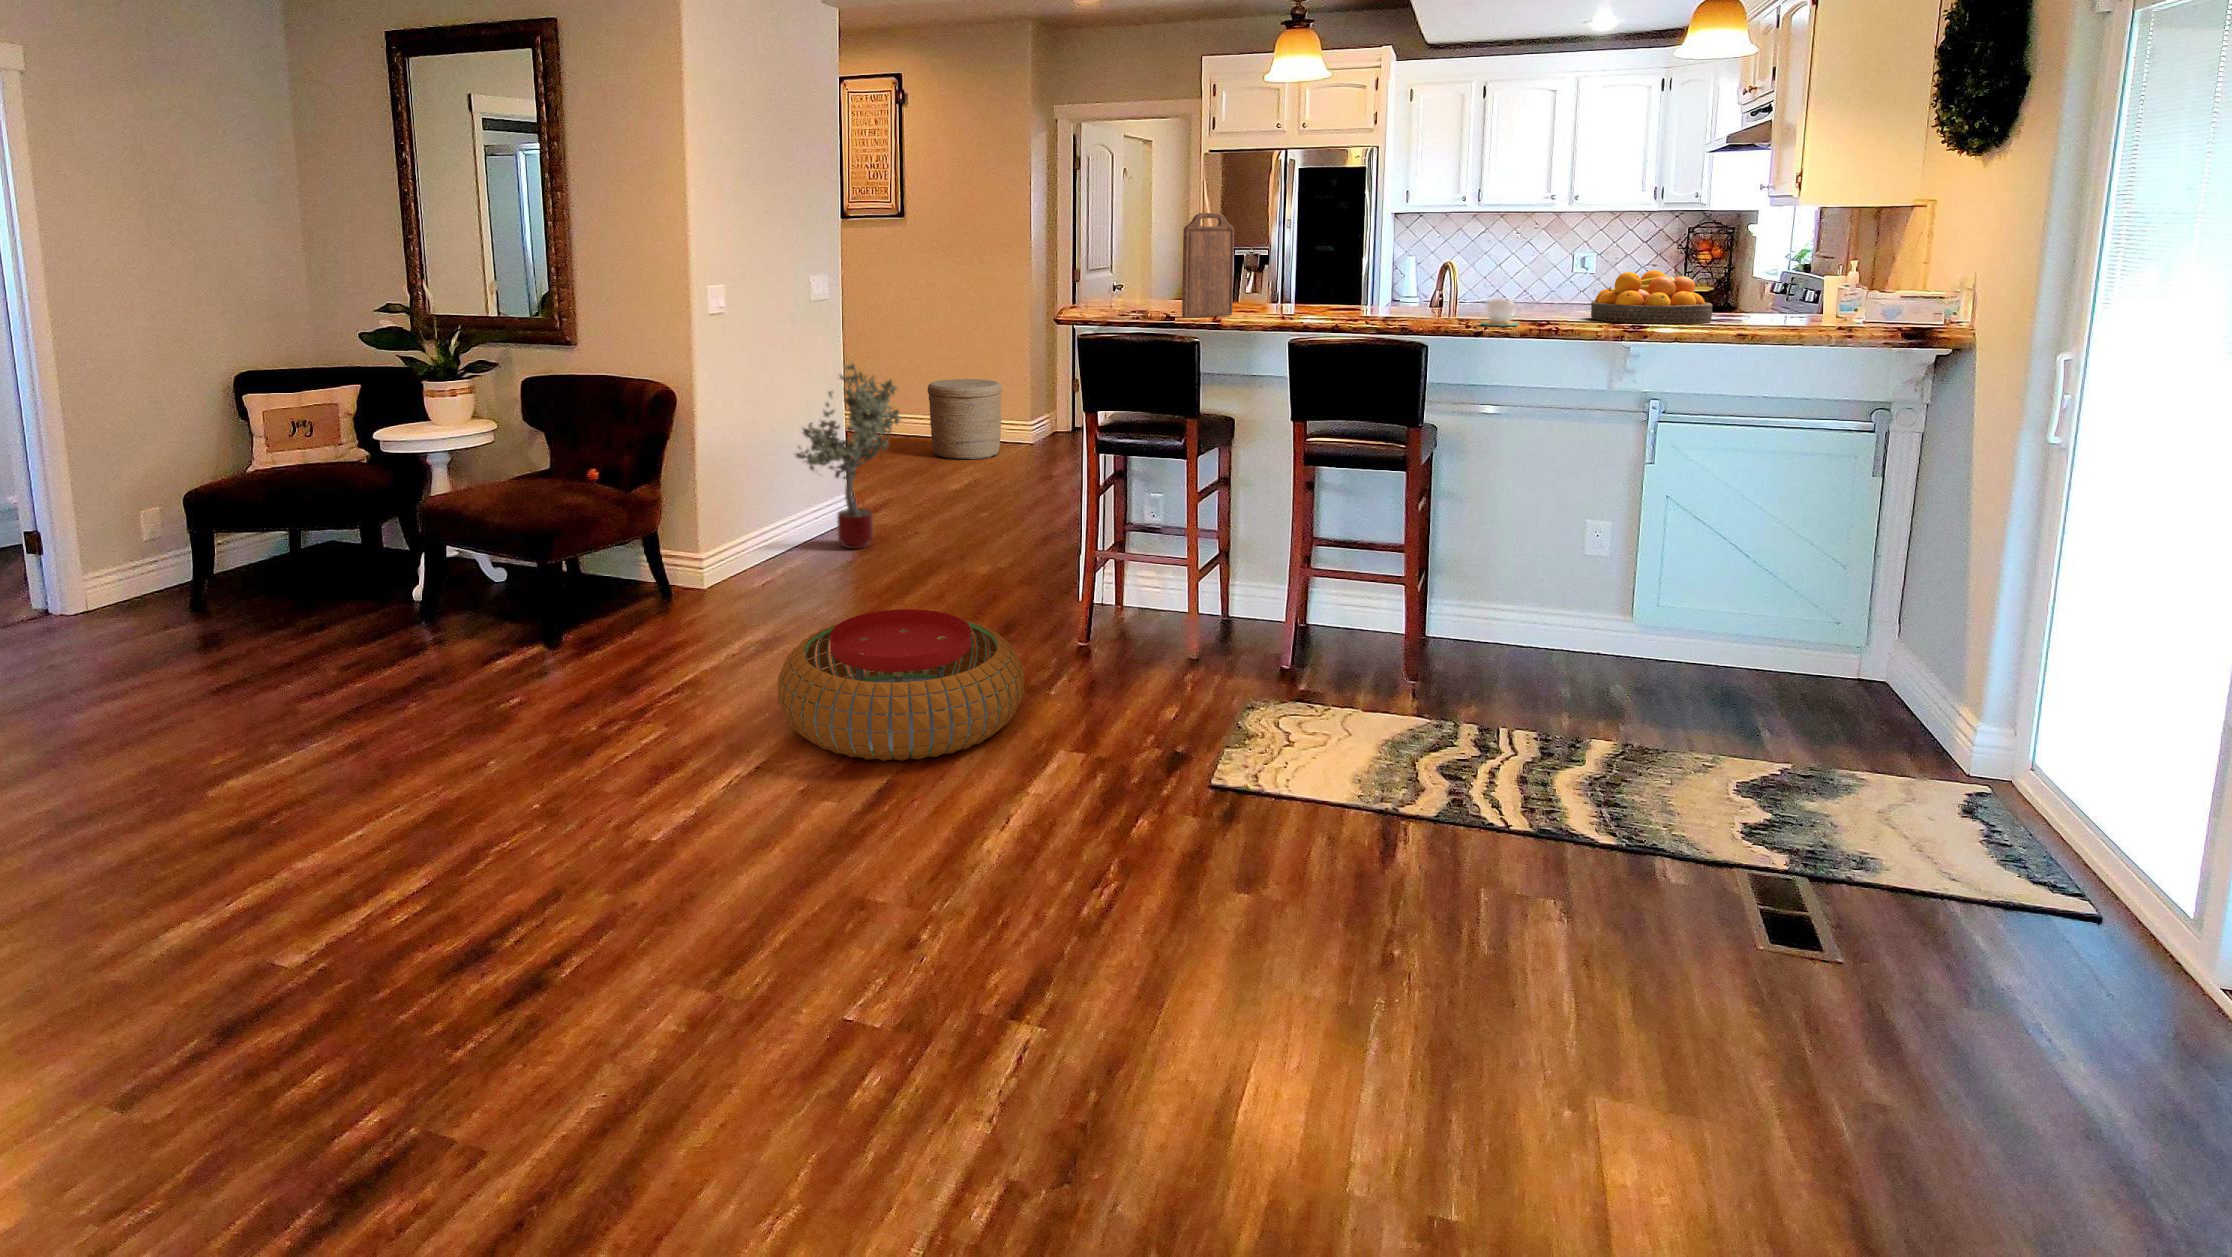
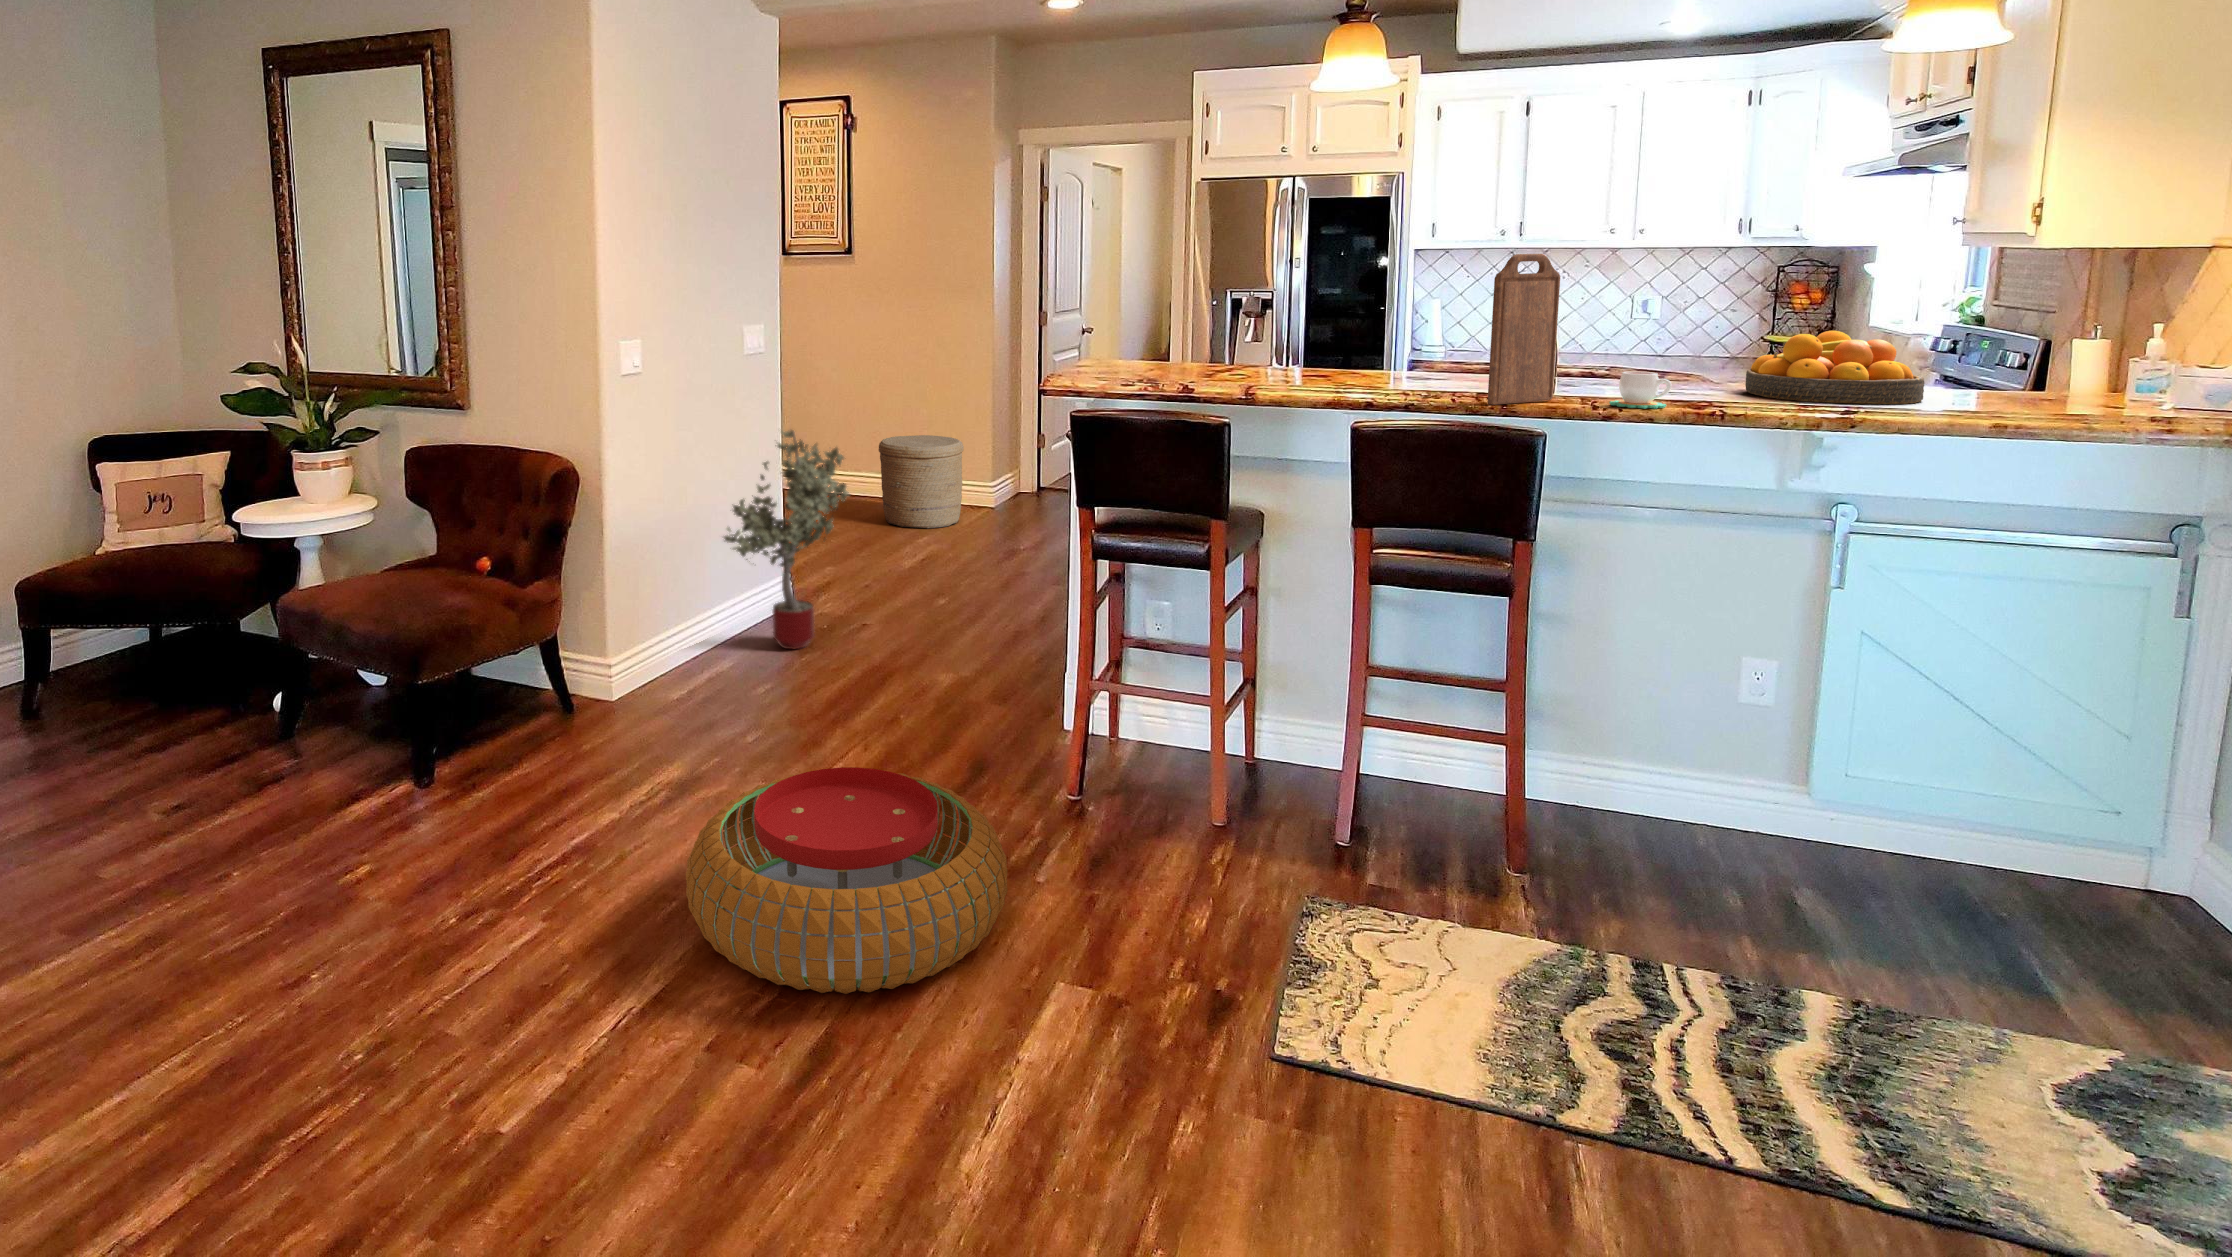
cutting board: present [1182,213,1234,318] -> present [1488,254,1560,405]

